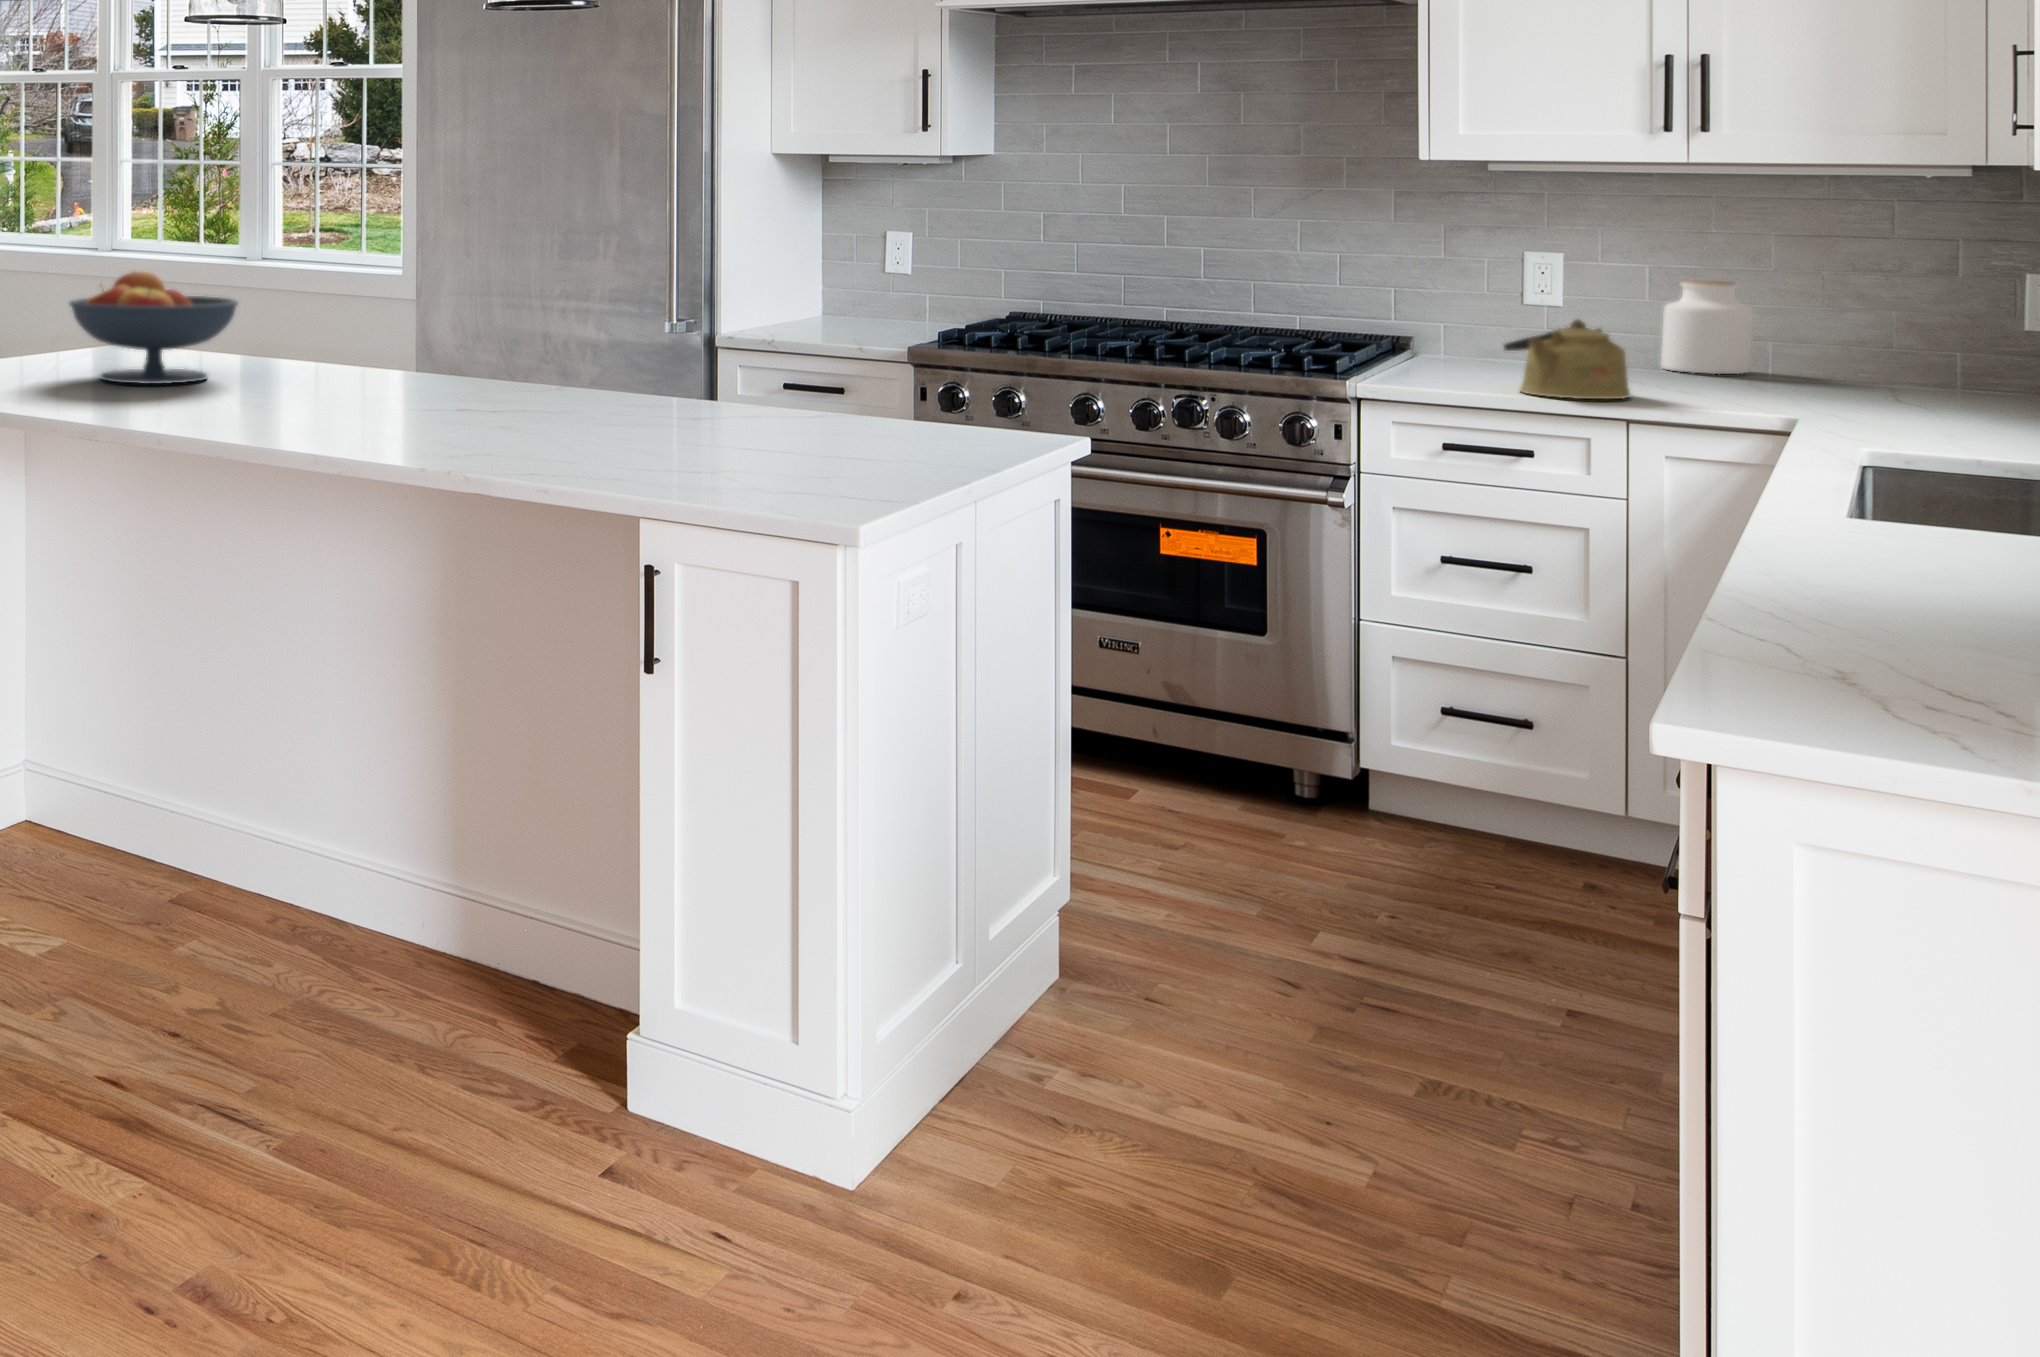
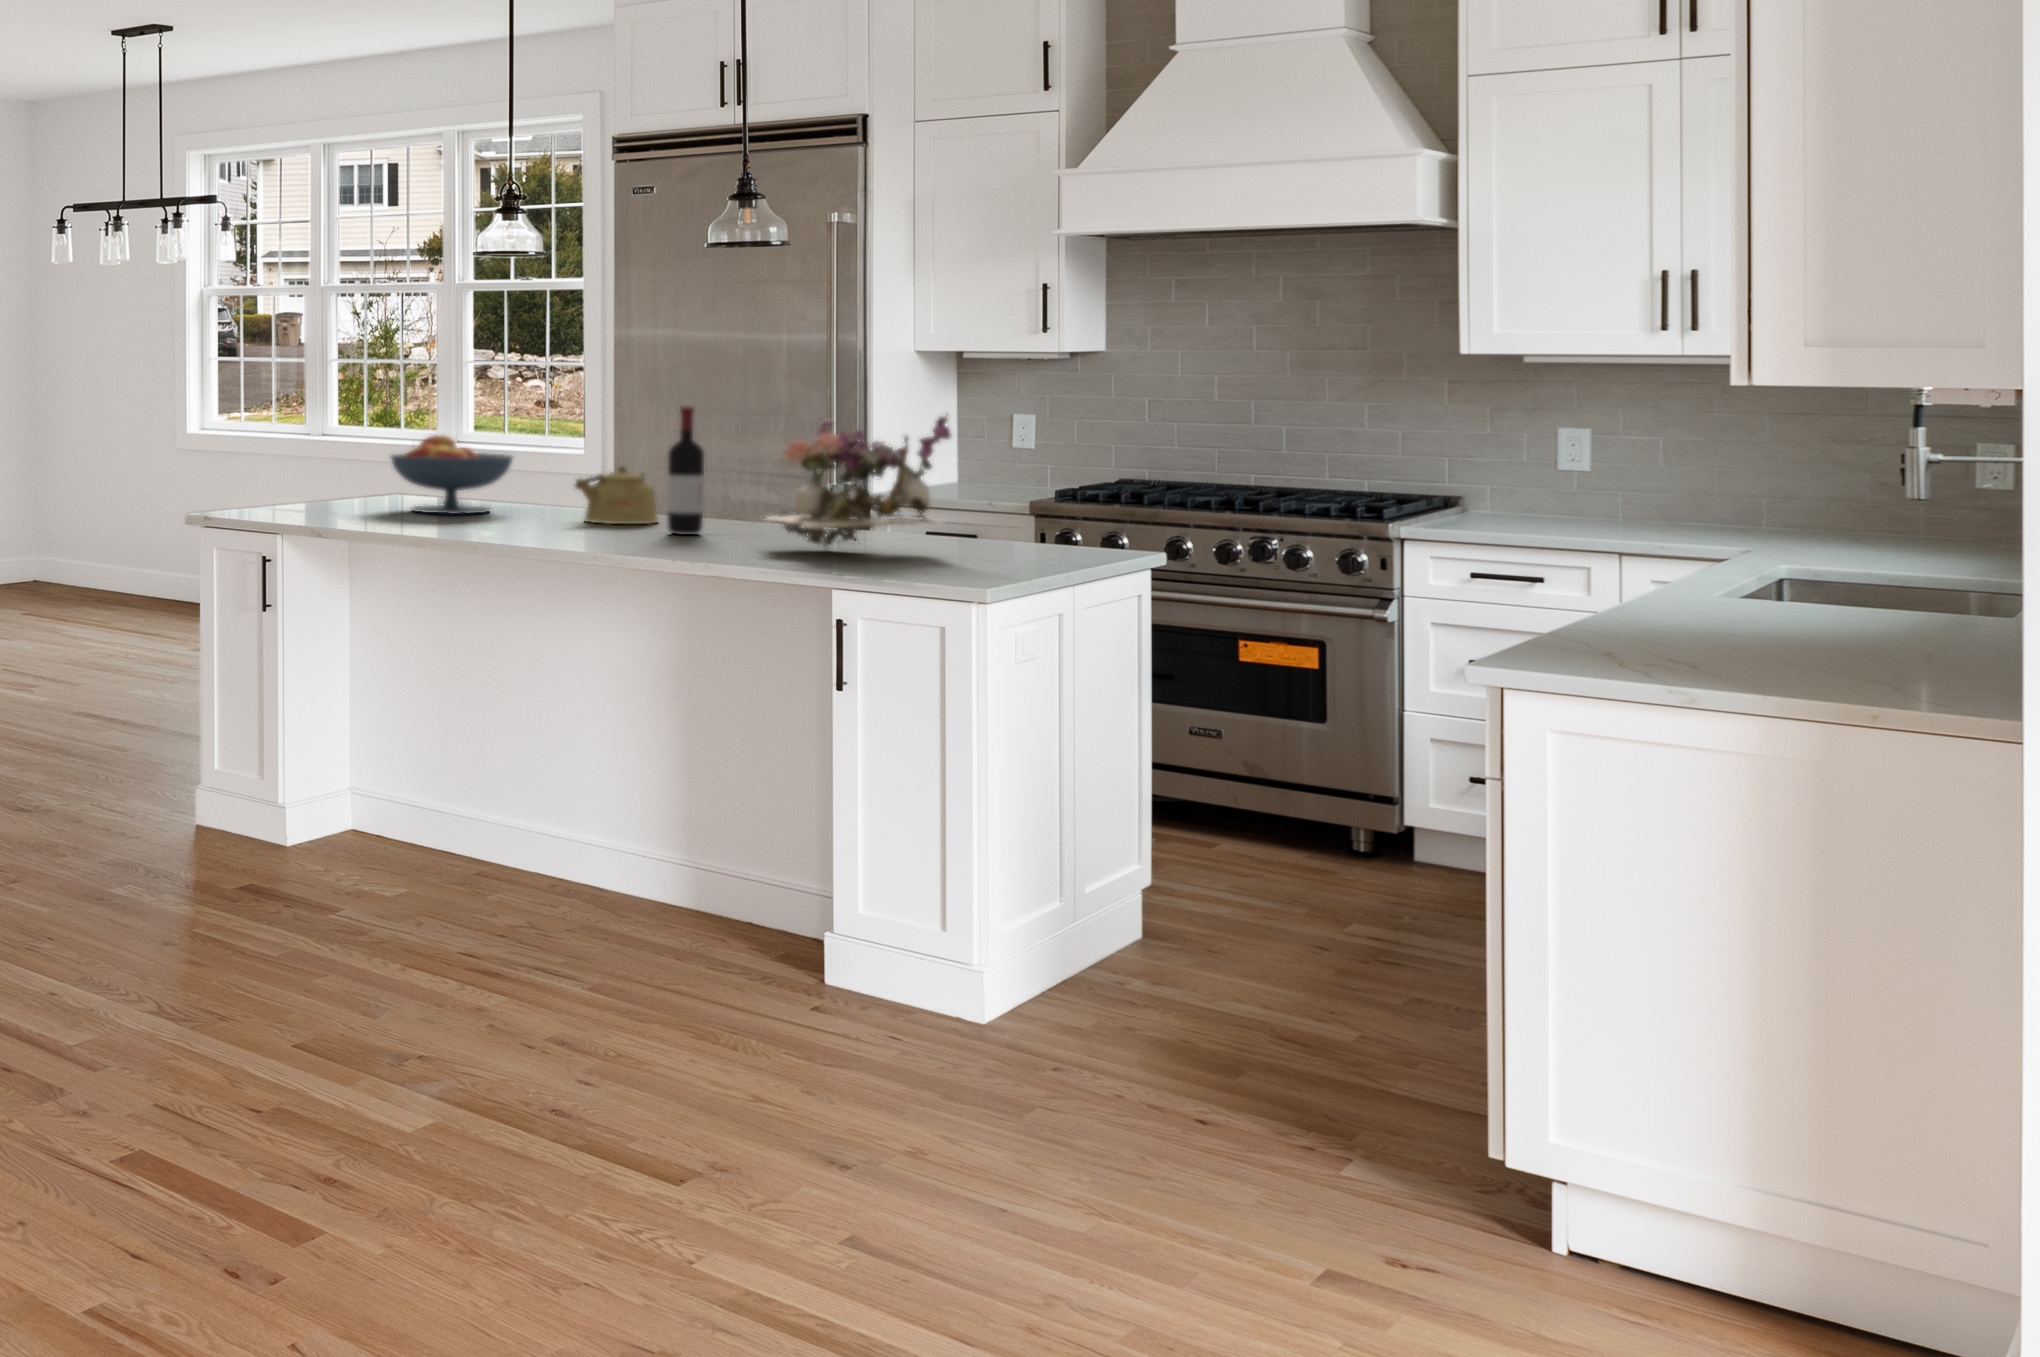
wine bottle: none [431,236,479,419] -> present [667,406,704,535]
flower arrangement: none [546,249,808,450] -> present [765,416,951,550]
jar: present [1661,280,1753,374] -> none [1670,448,1749,522]
kettle: present [1504,319,1630,399] -> present [575,466,658,524]

